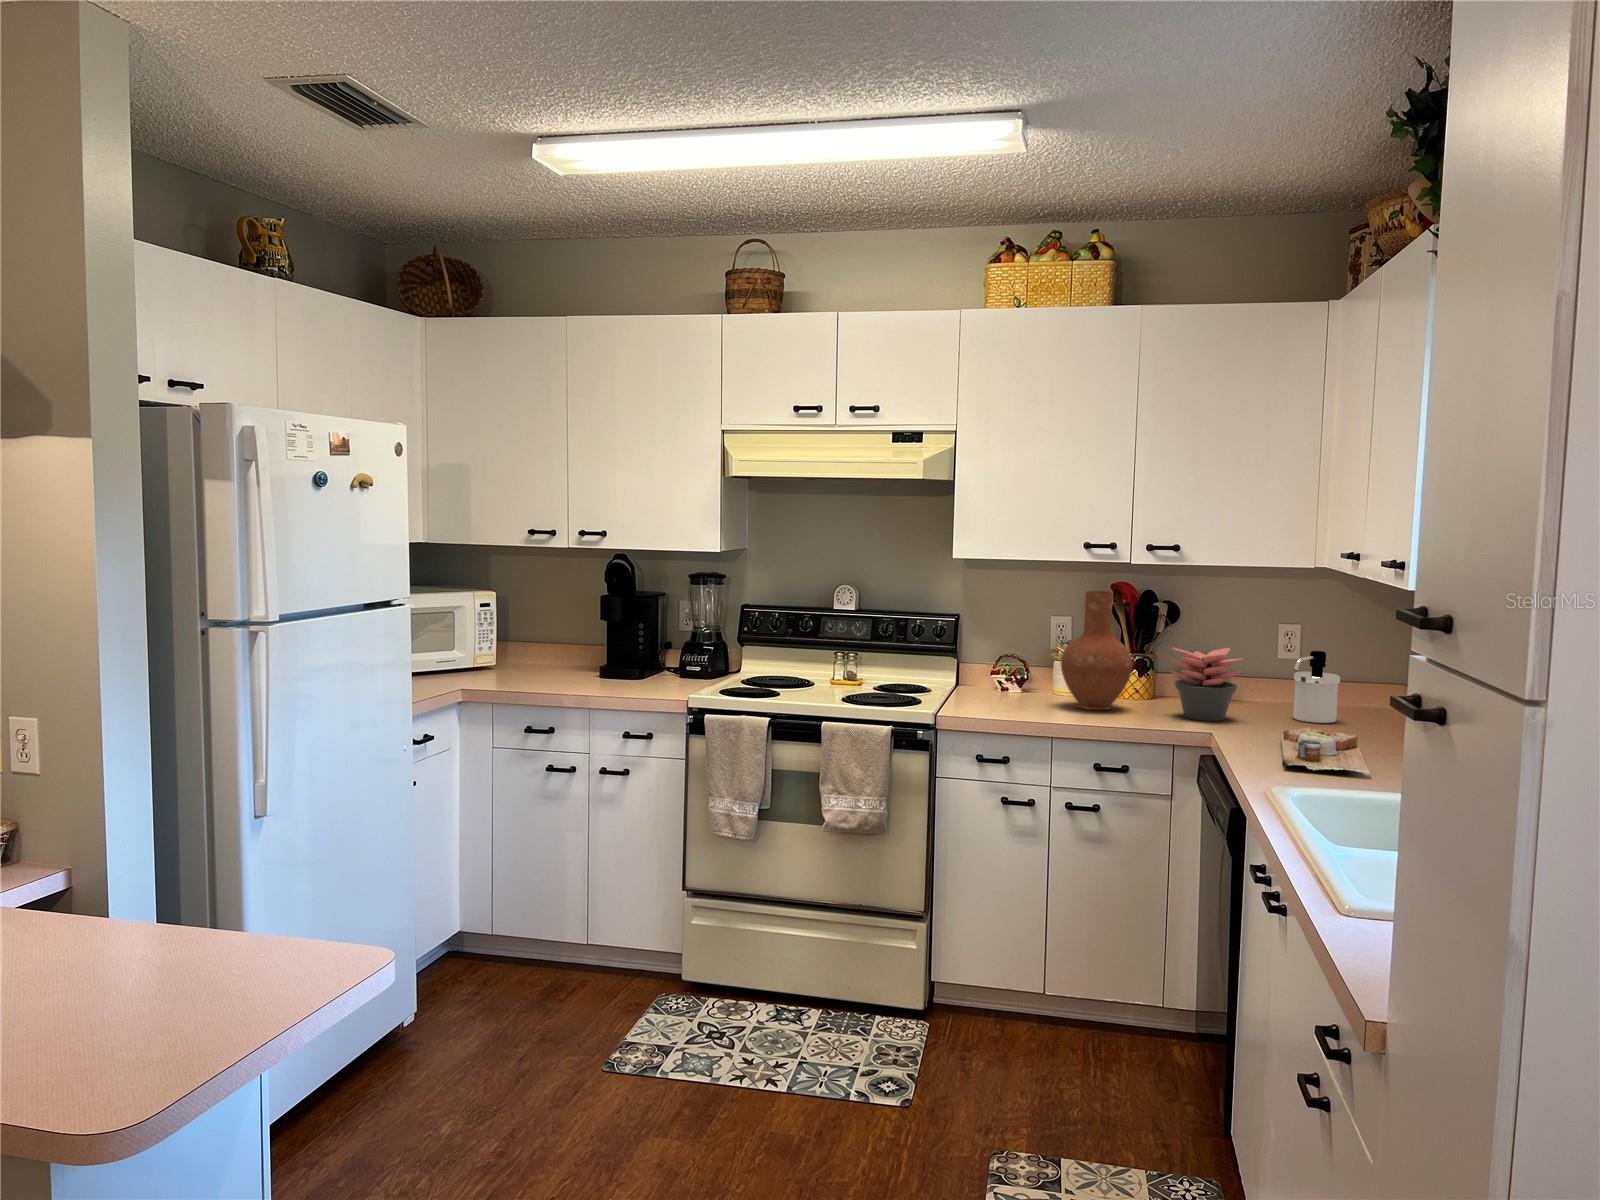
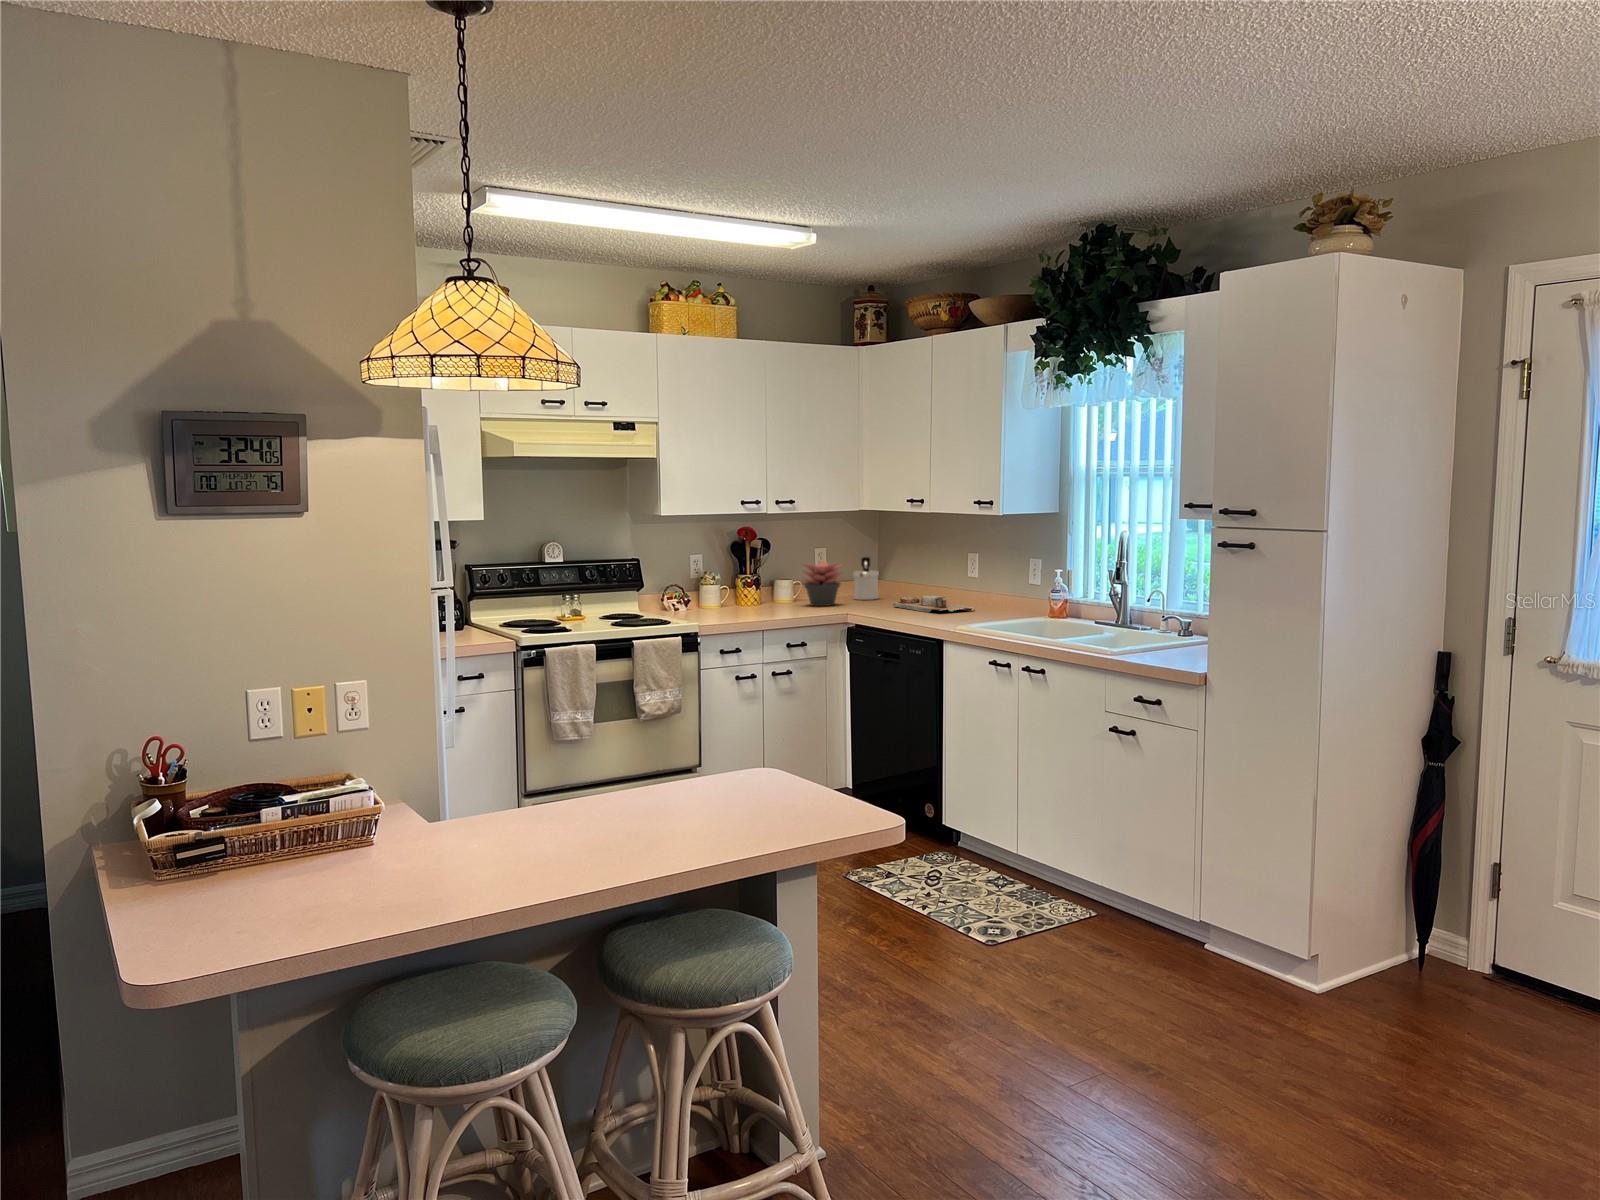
vase: present [1061,591,1133,710] -> none [734,531,781,610]

